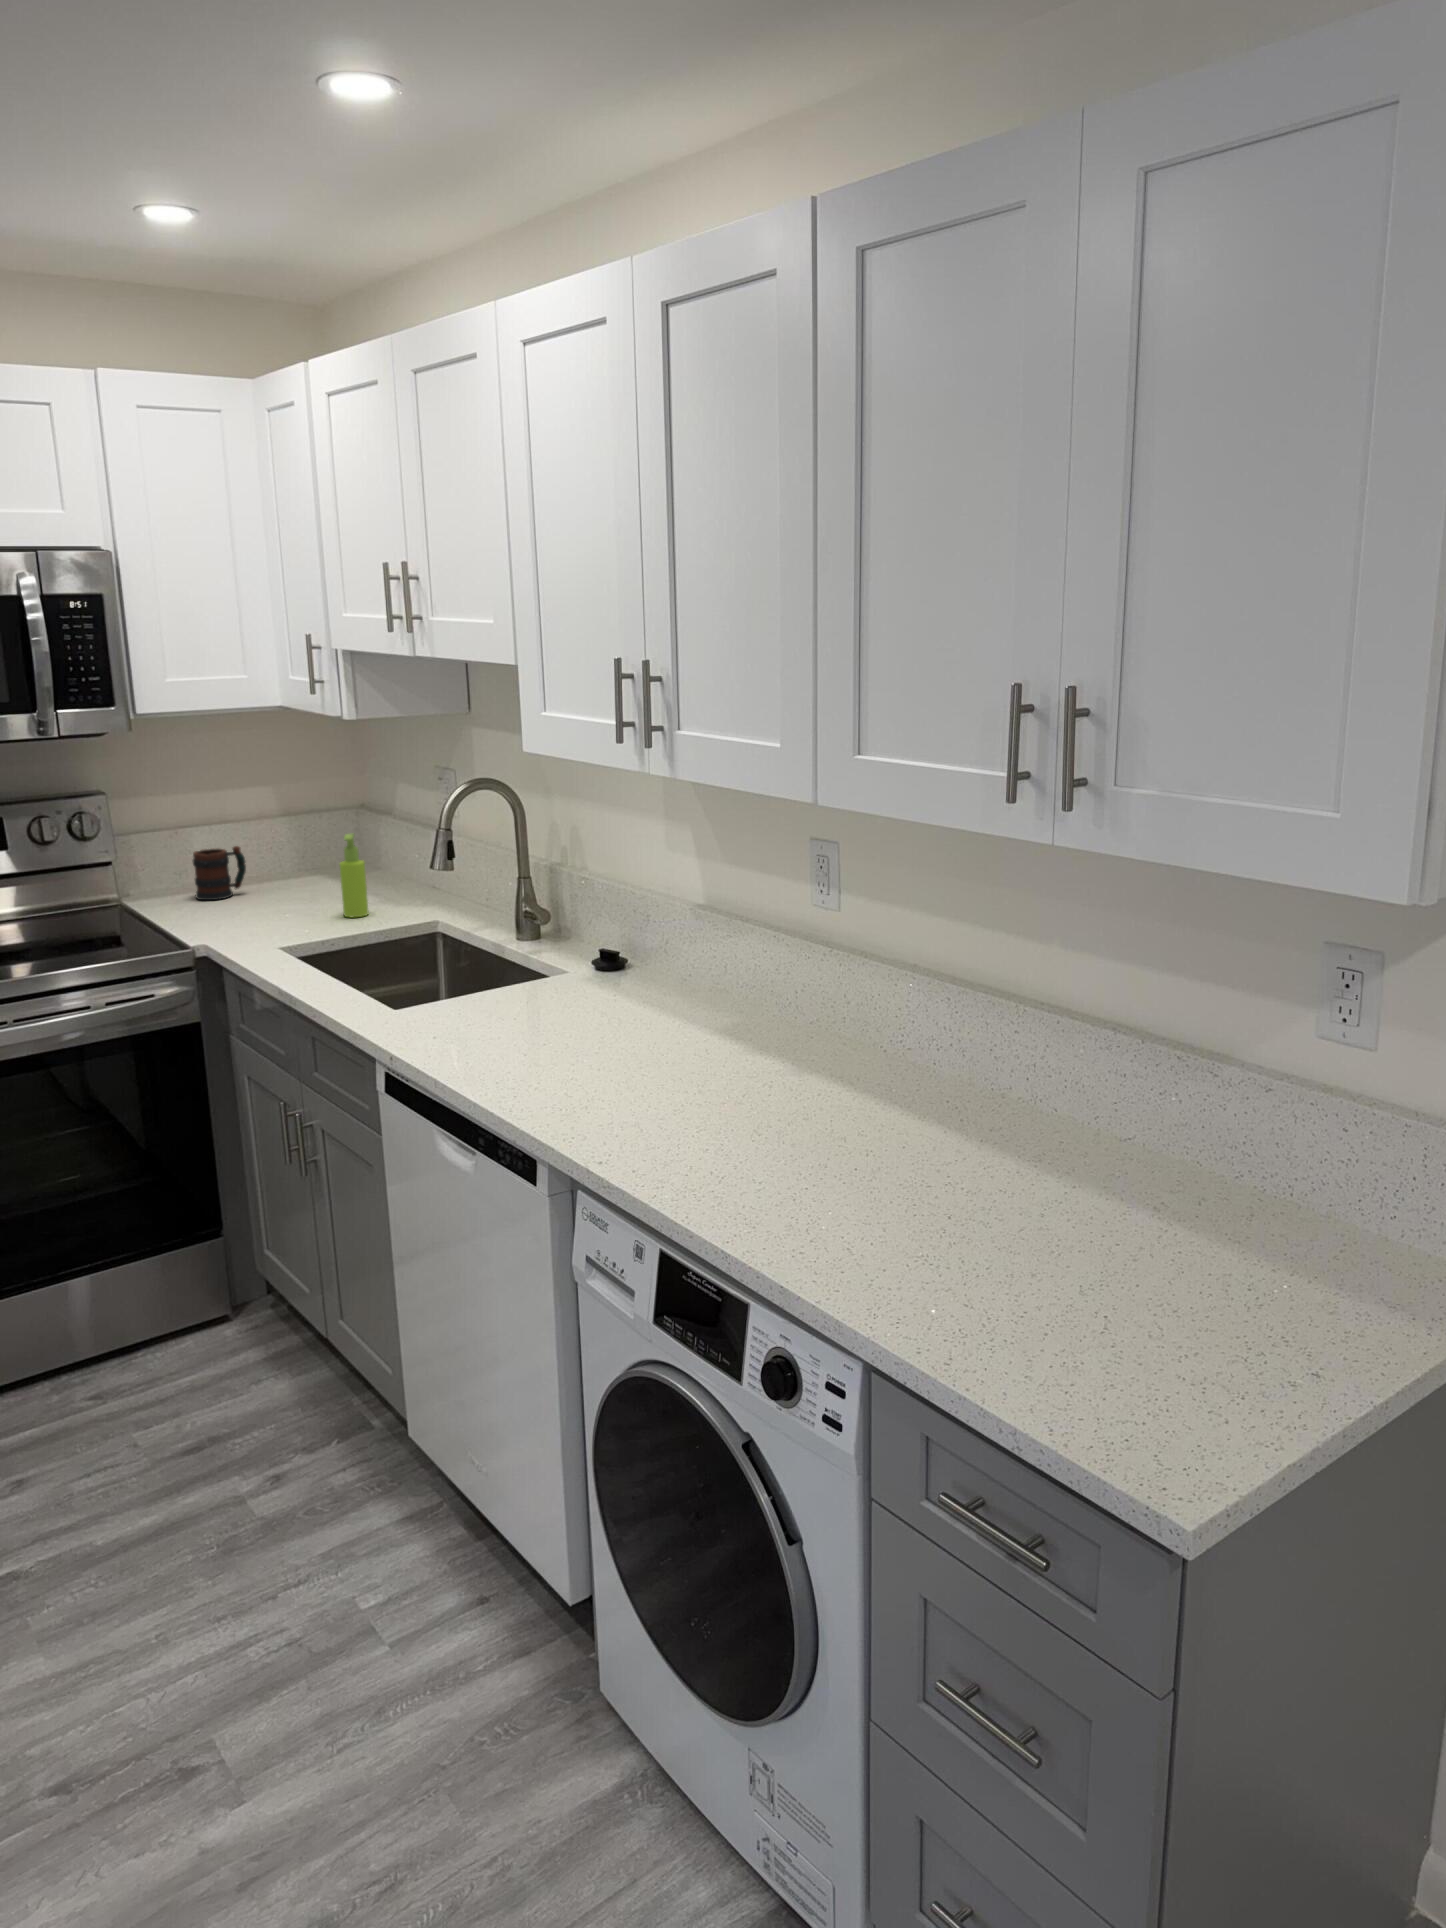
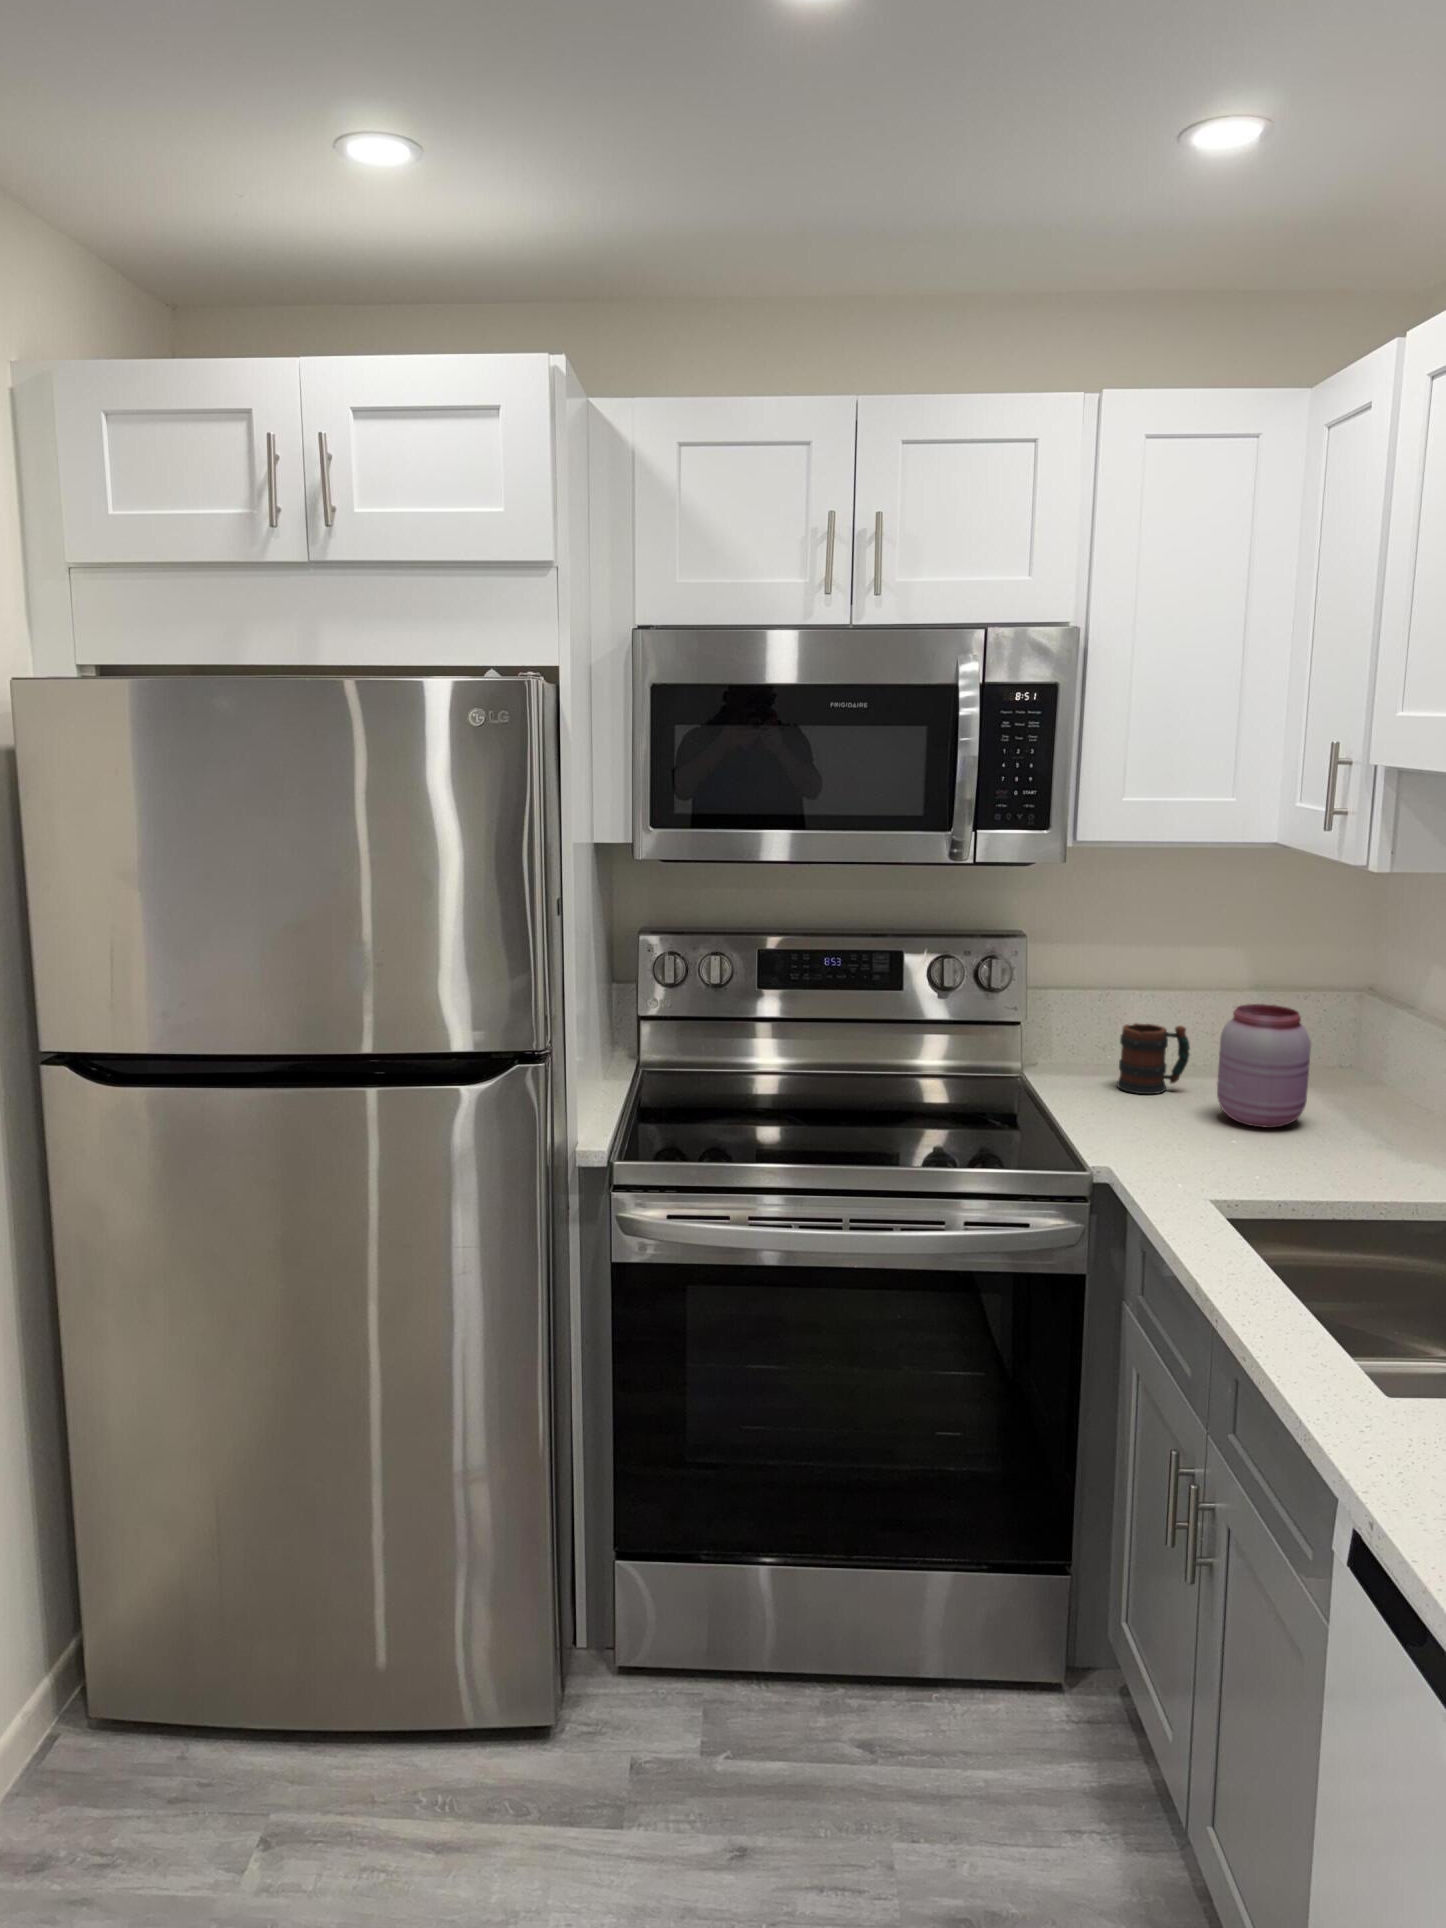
jar: none [267,820,331,905] -> present [1217,1004,1311,1128]
soap dispenser: present [340,834,369,918] -> none [1318,1041,1365,1169]

